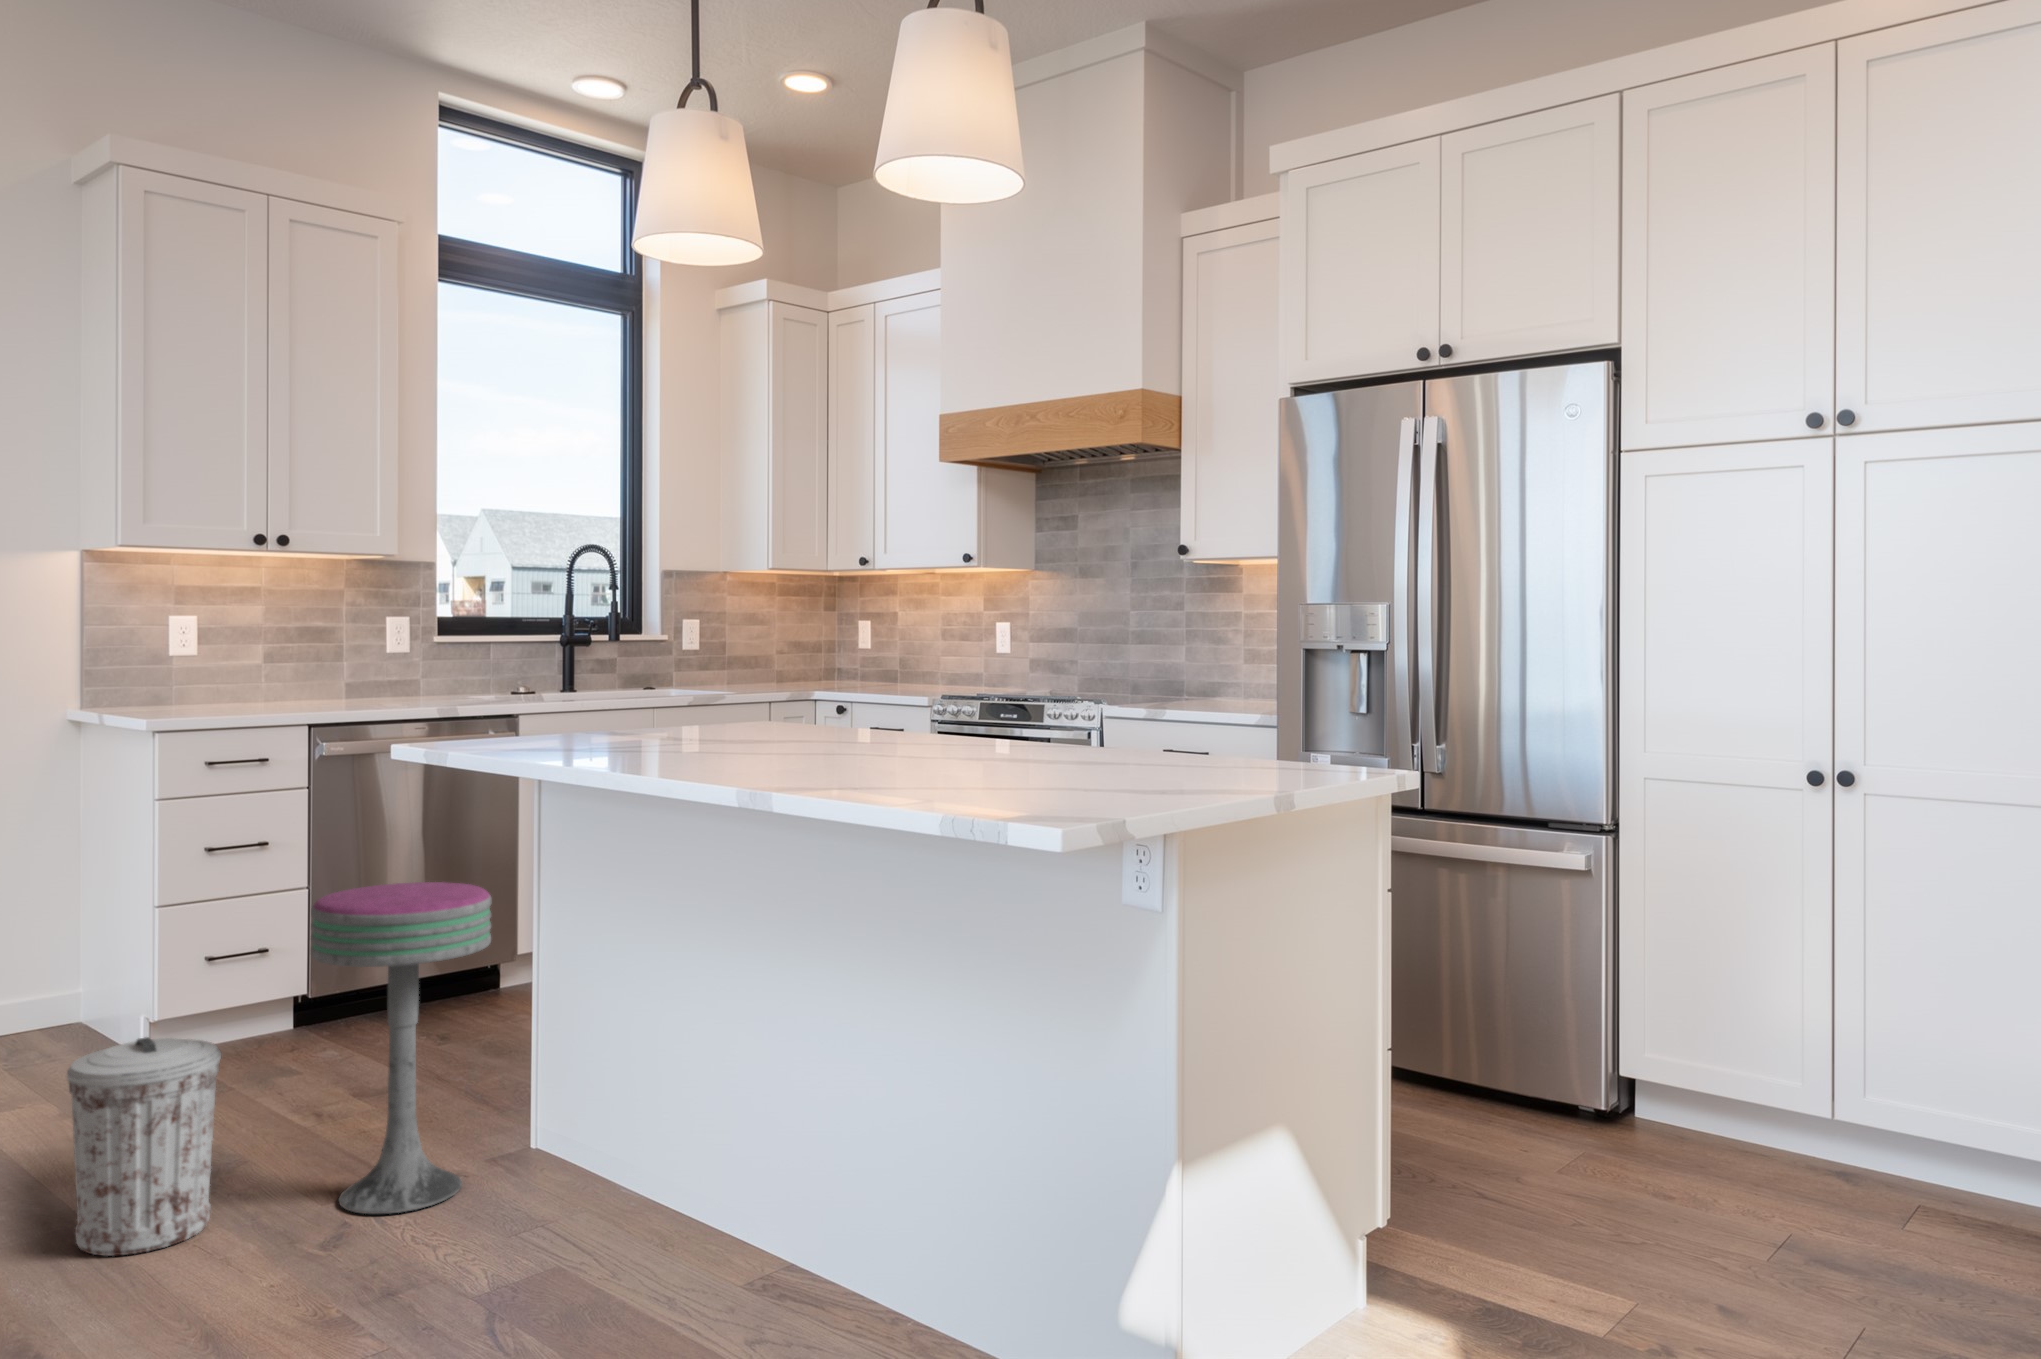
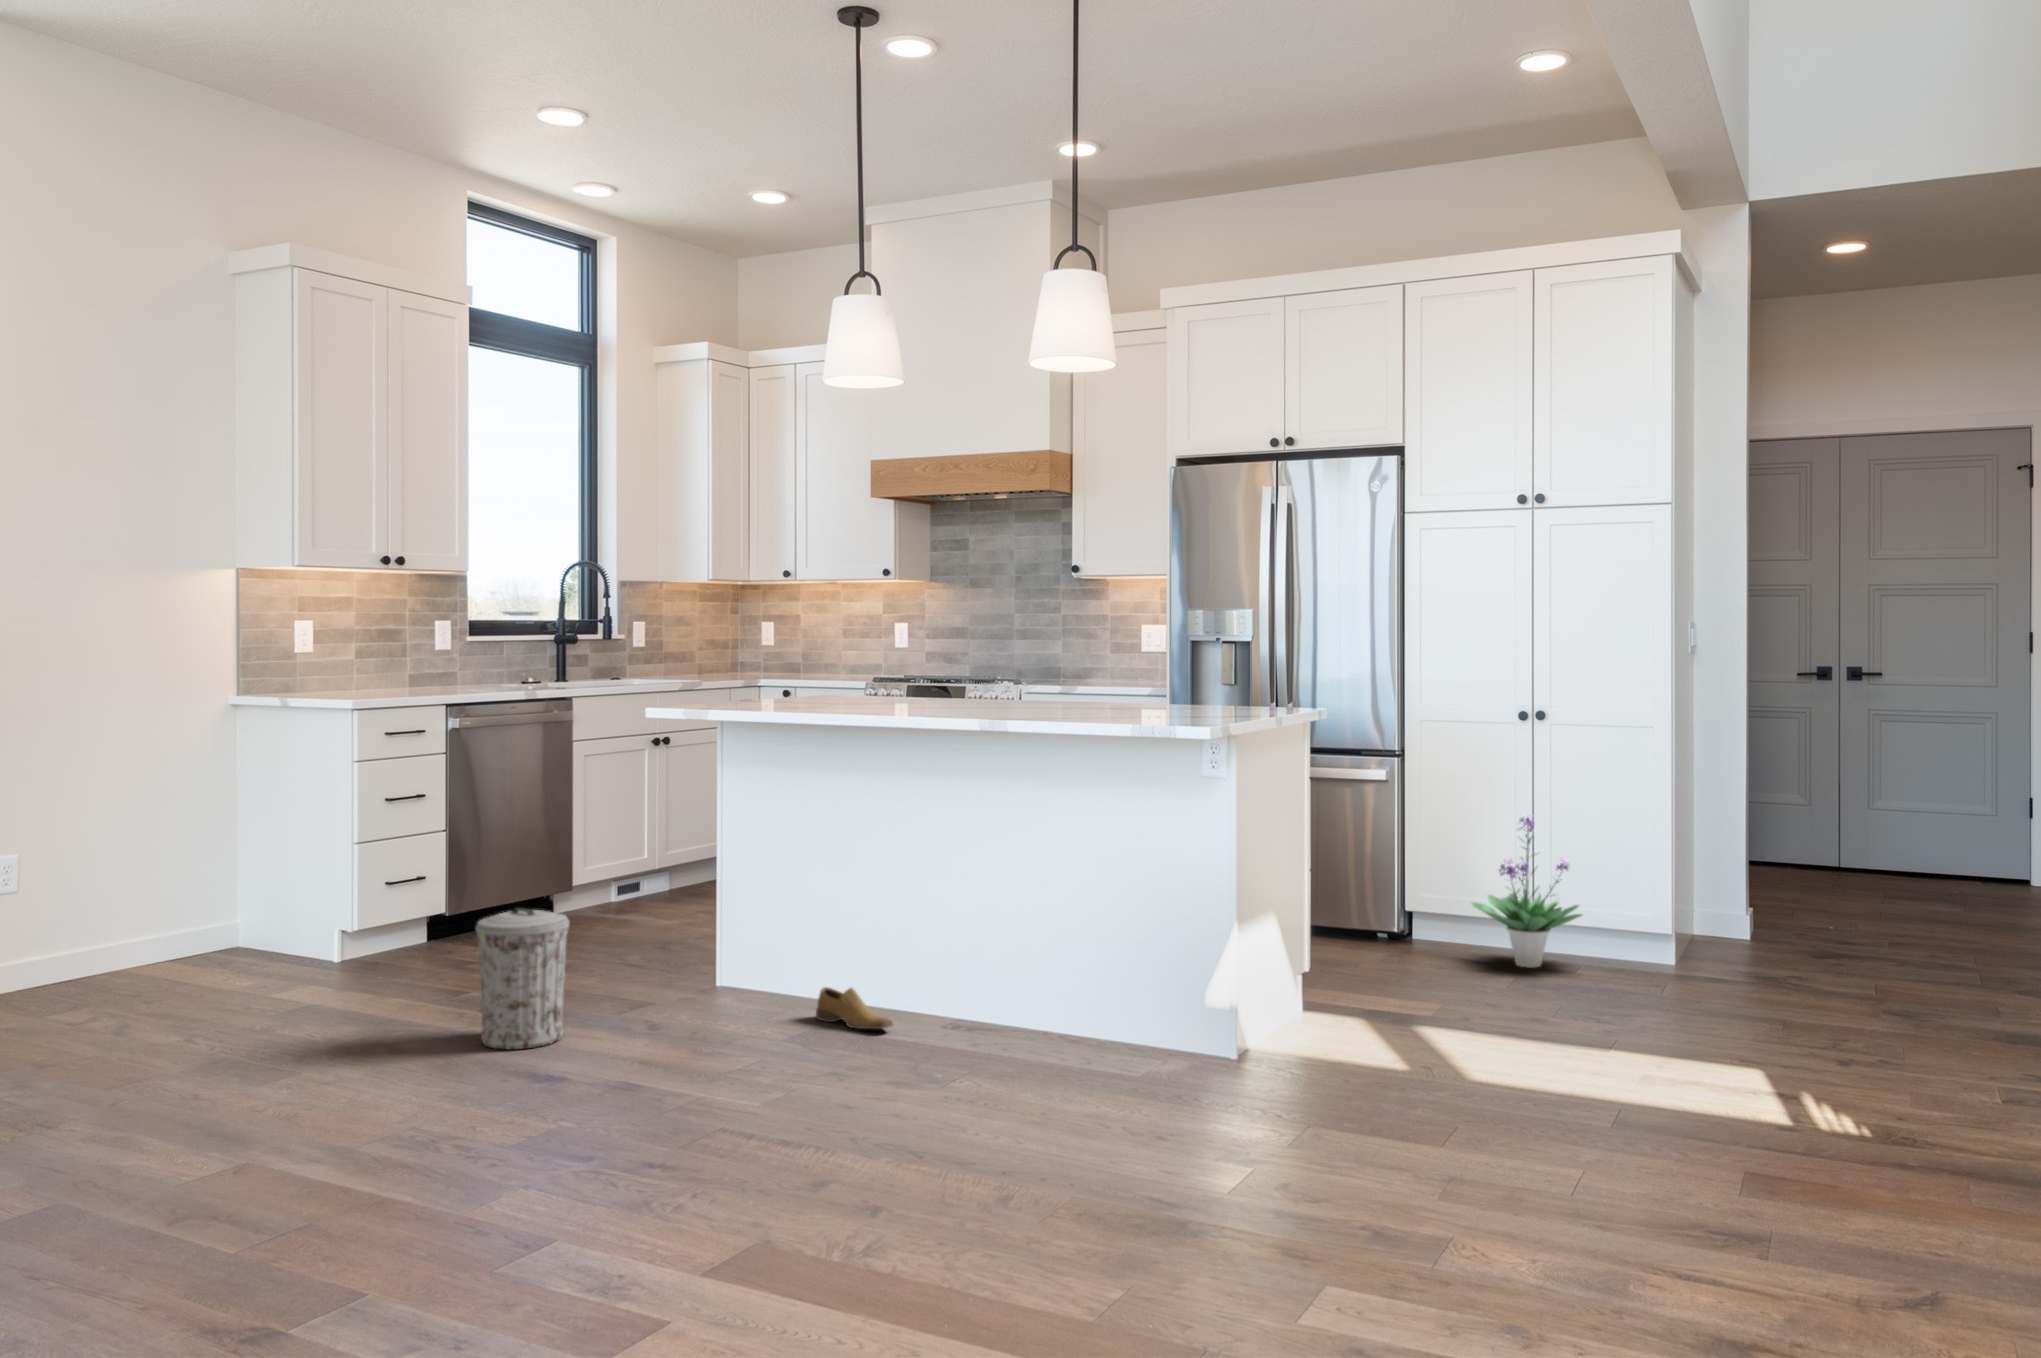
bar stool: present [311,882,492,1214] -> none [610,805,726,1023]
potted plant: none [1714,943,1915,1212] -> present [1471,814,1582,968]
shoe: none [584,1177,663,1268] -> present [816,987,893,1029]

